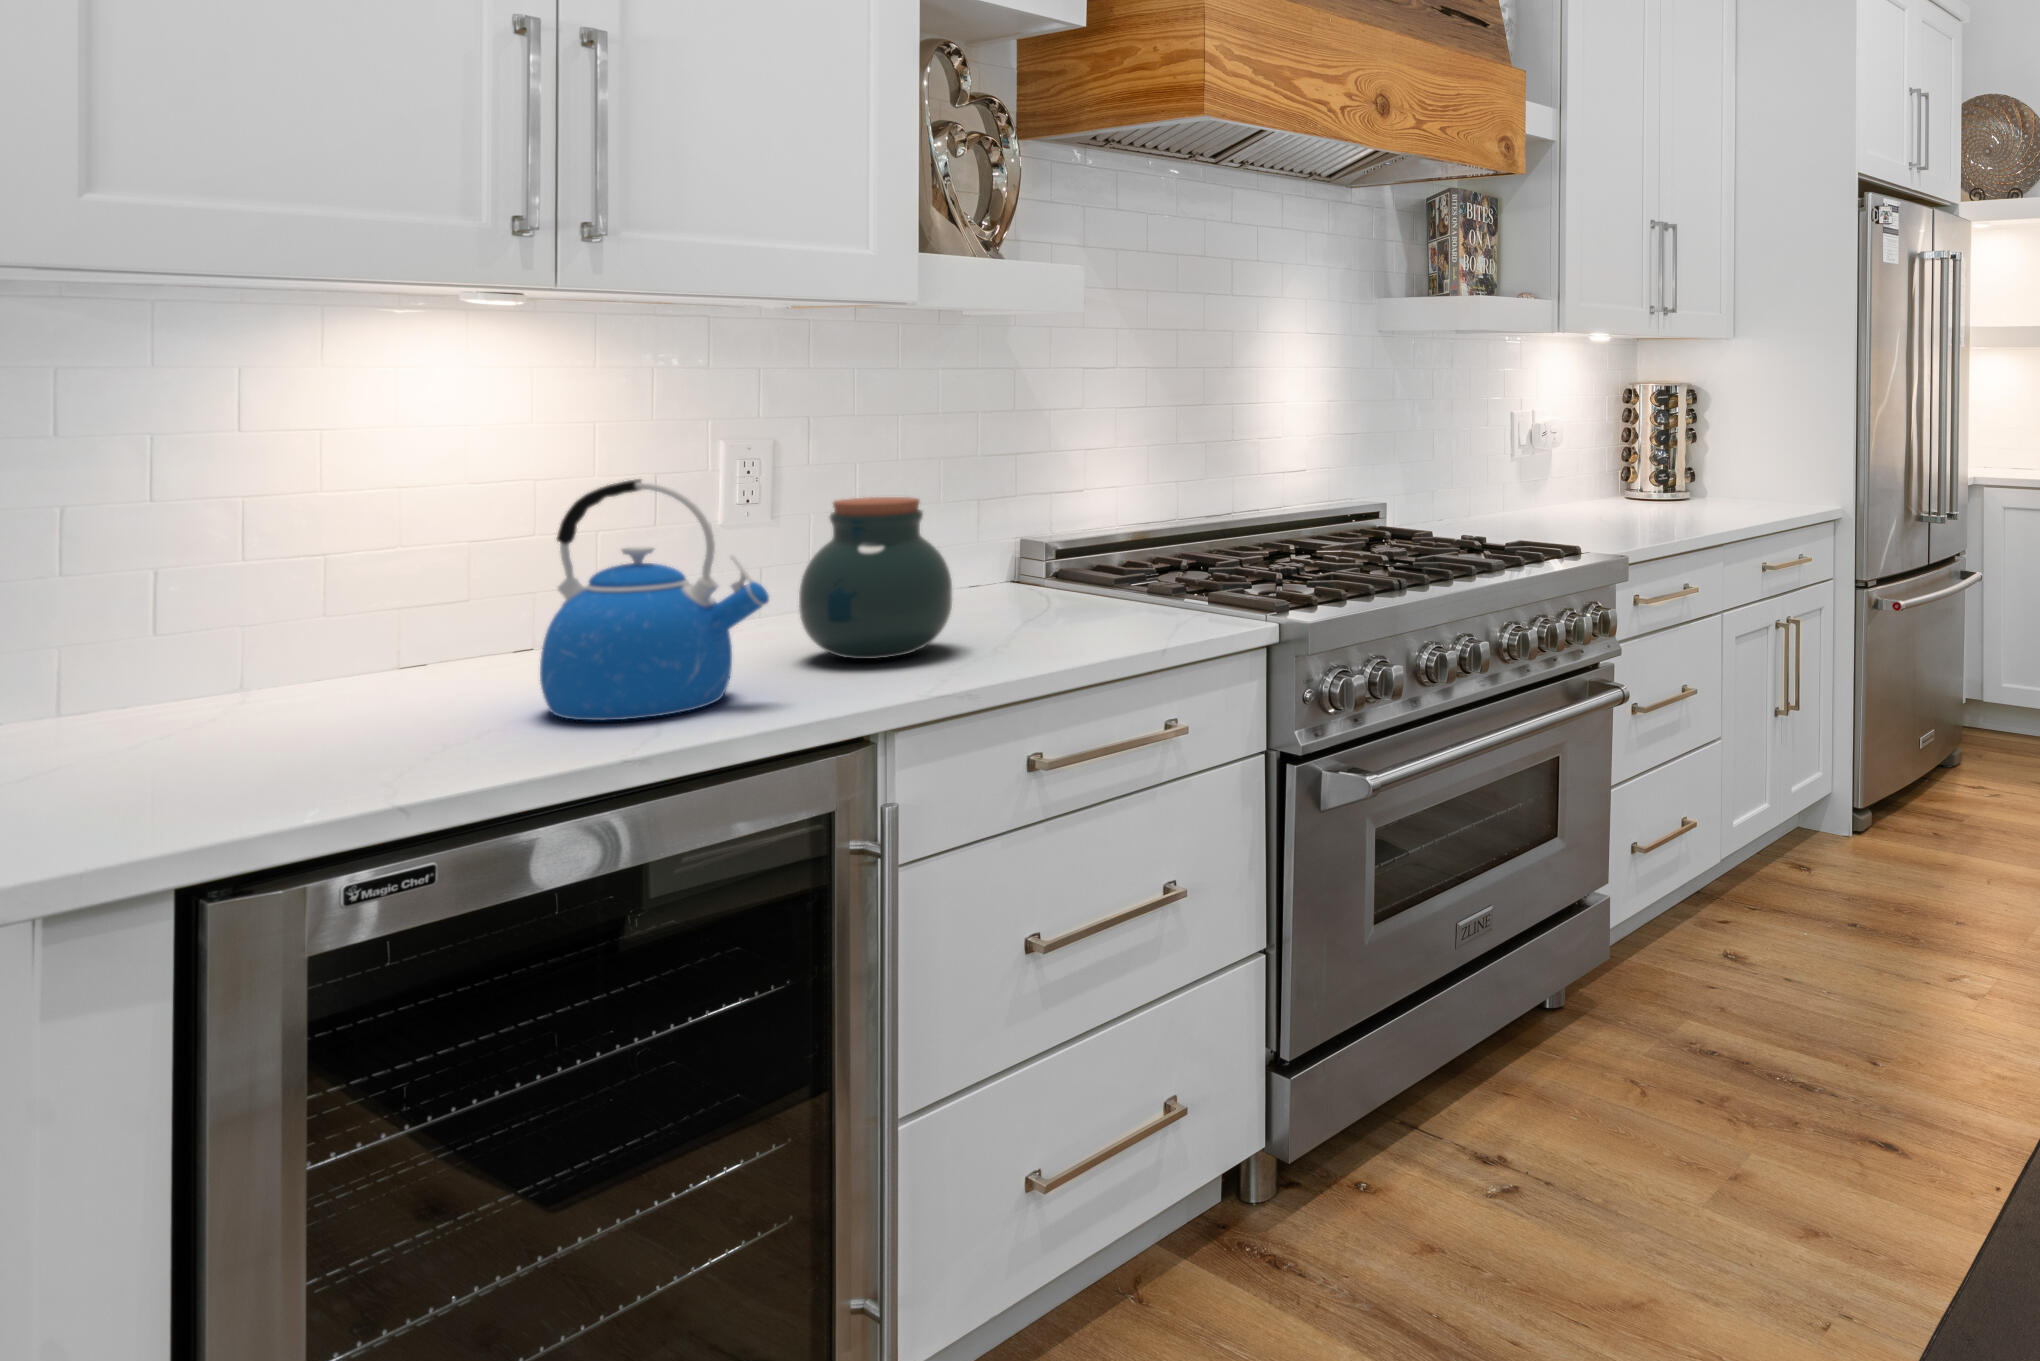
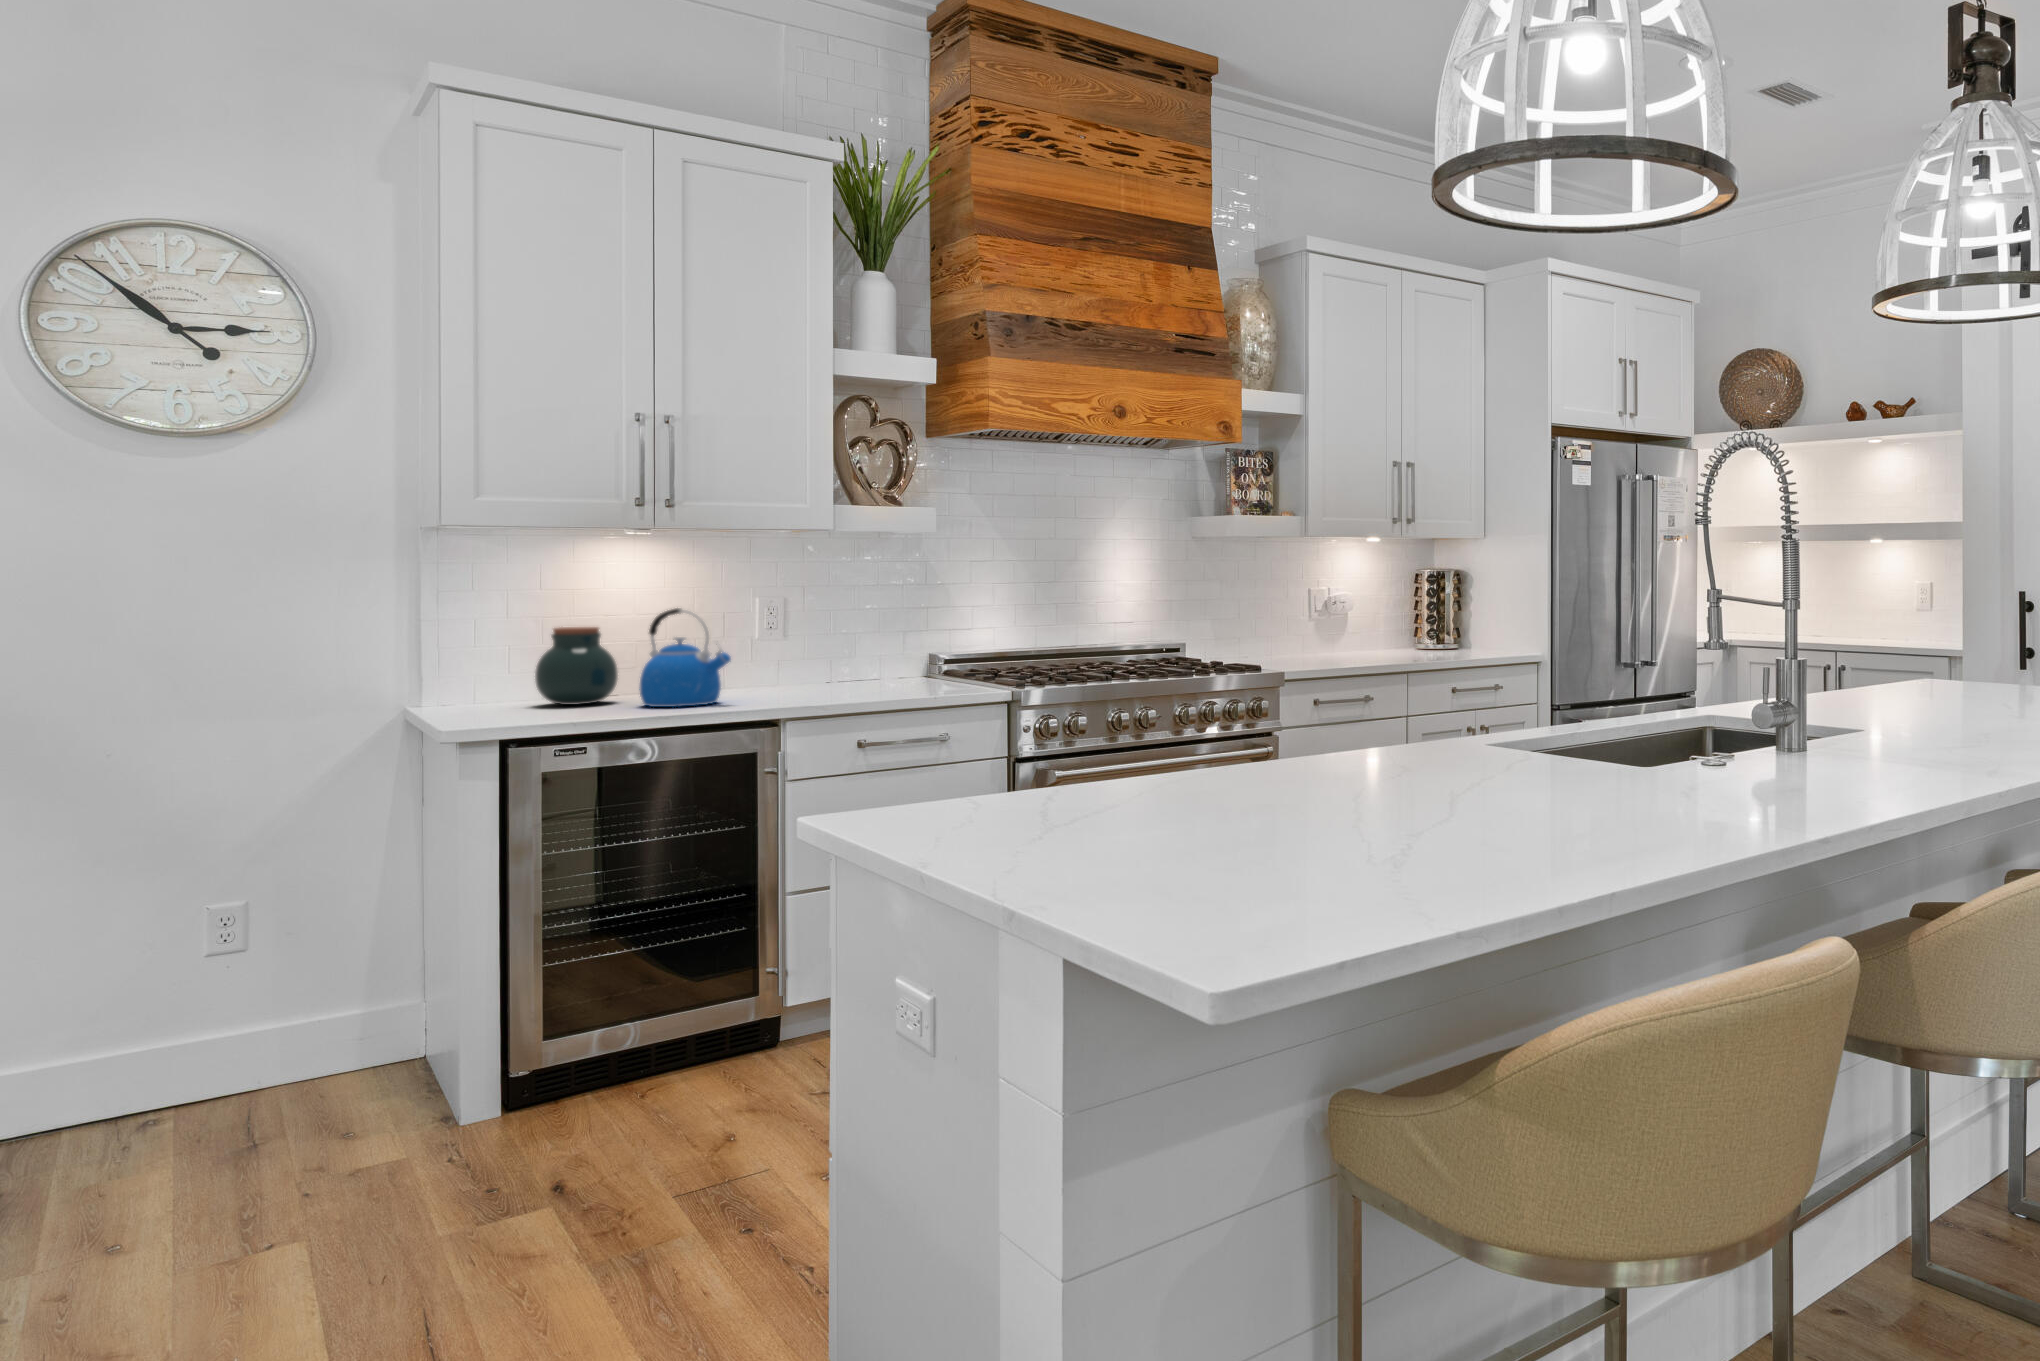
jar: present [799,497,952,659] -> present [535,627,618,705]

